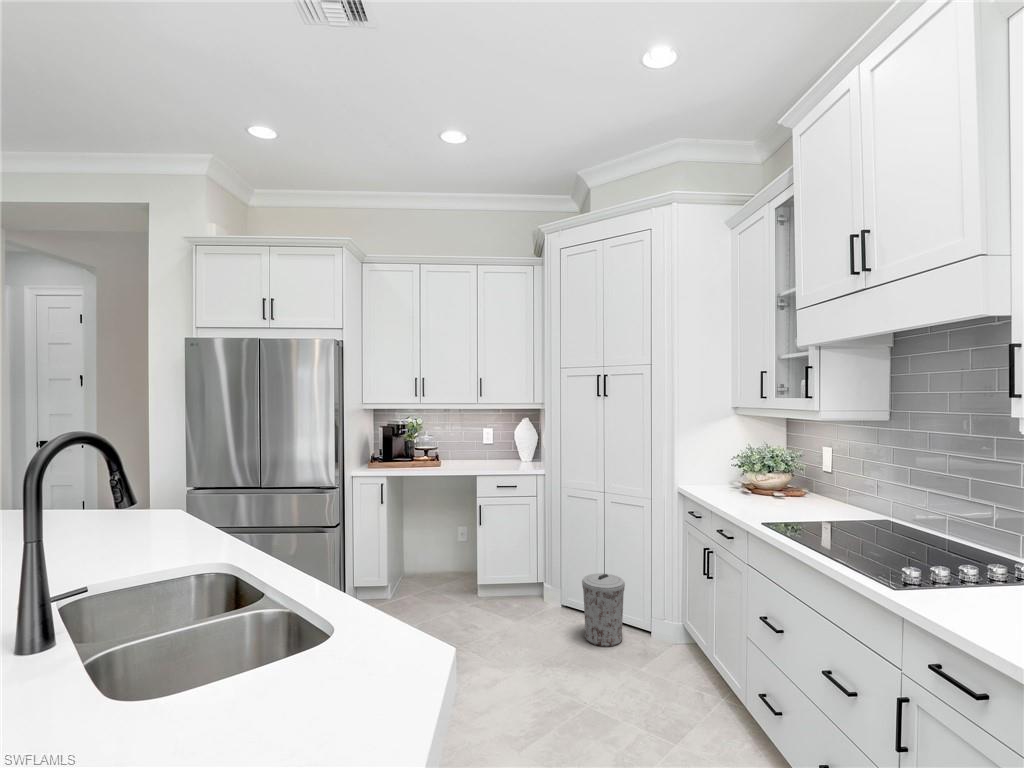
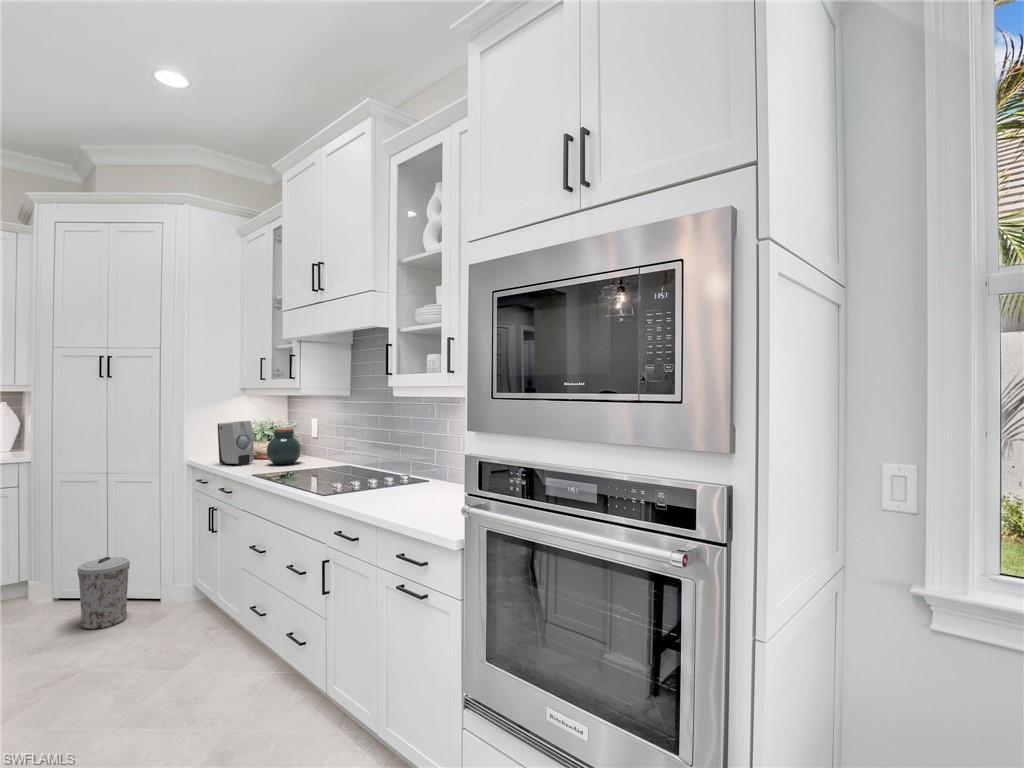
soap dispenser: none [709,448,751,501] -> present [218,421,254,466]
jar: none [769,460,815,507] -> present [267,428,301,464]

